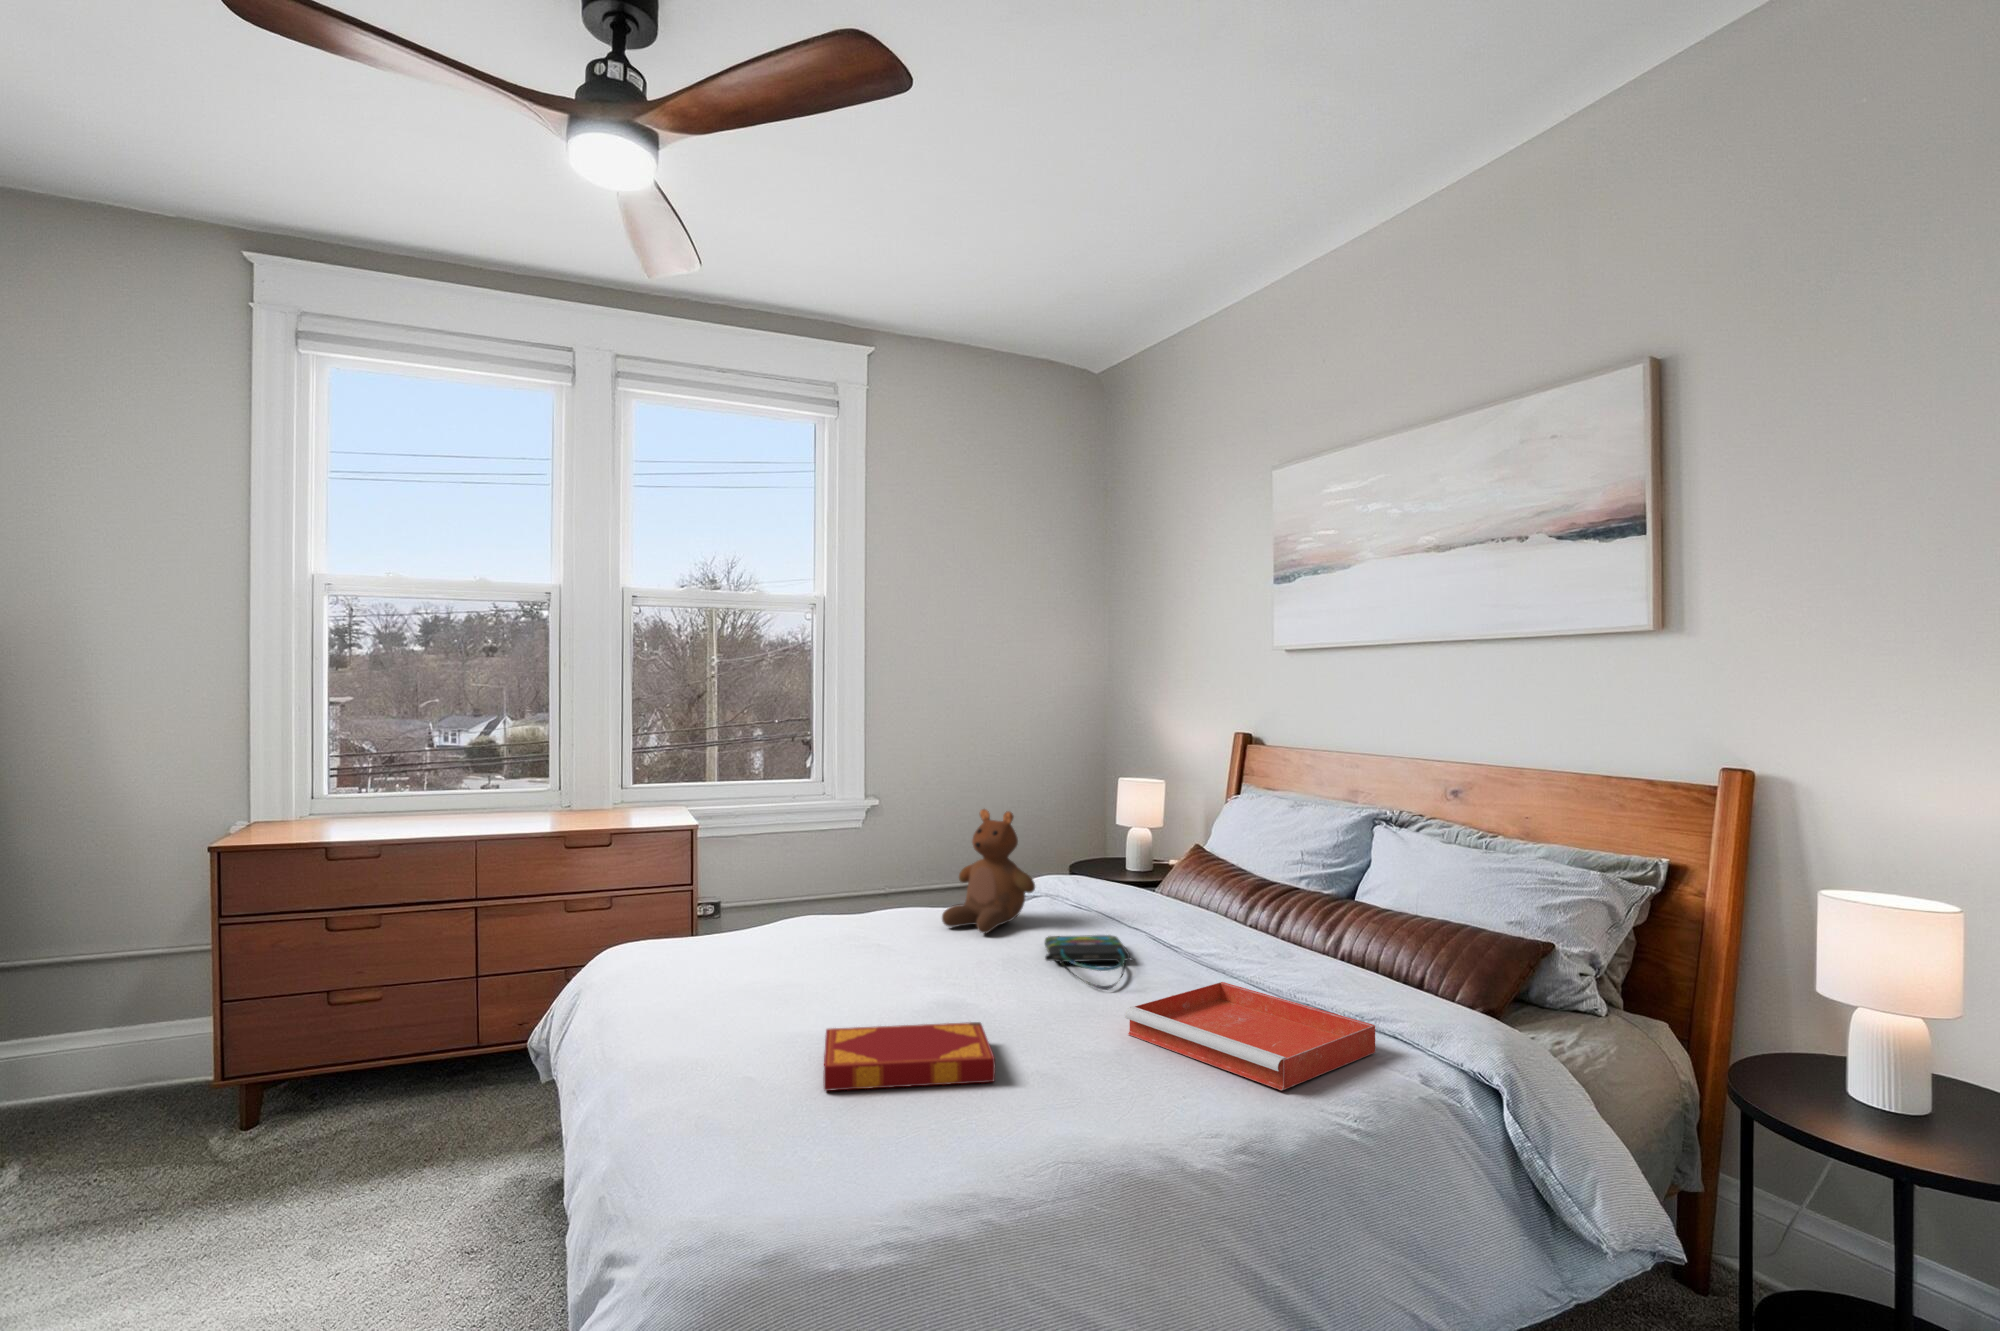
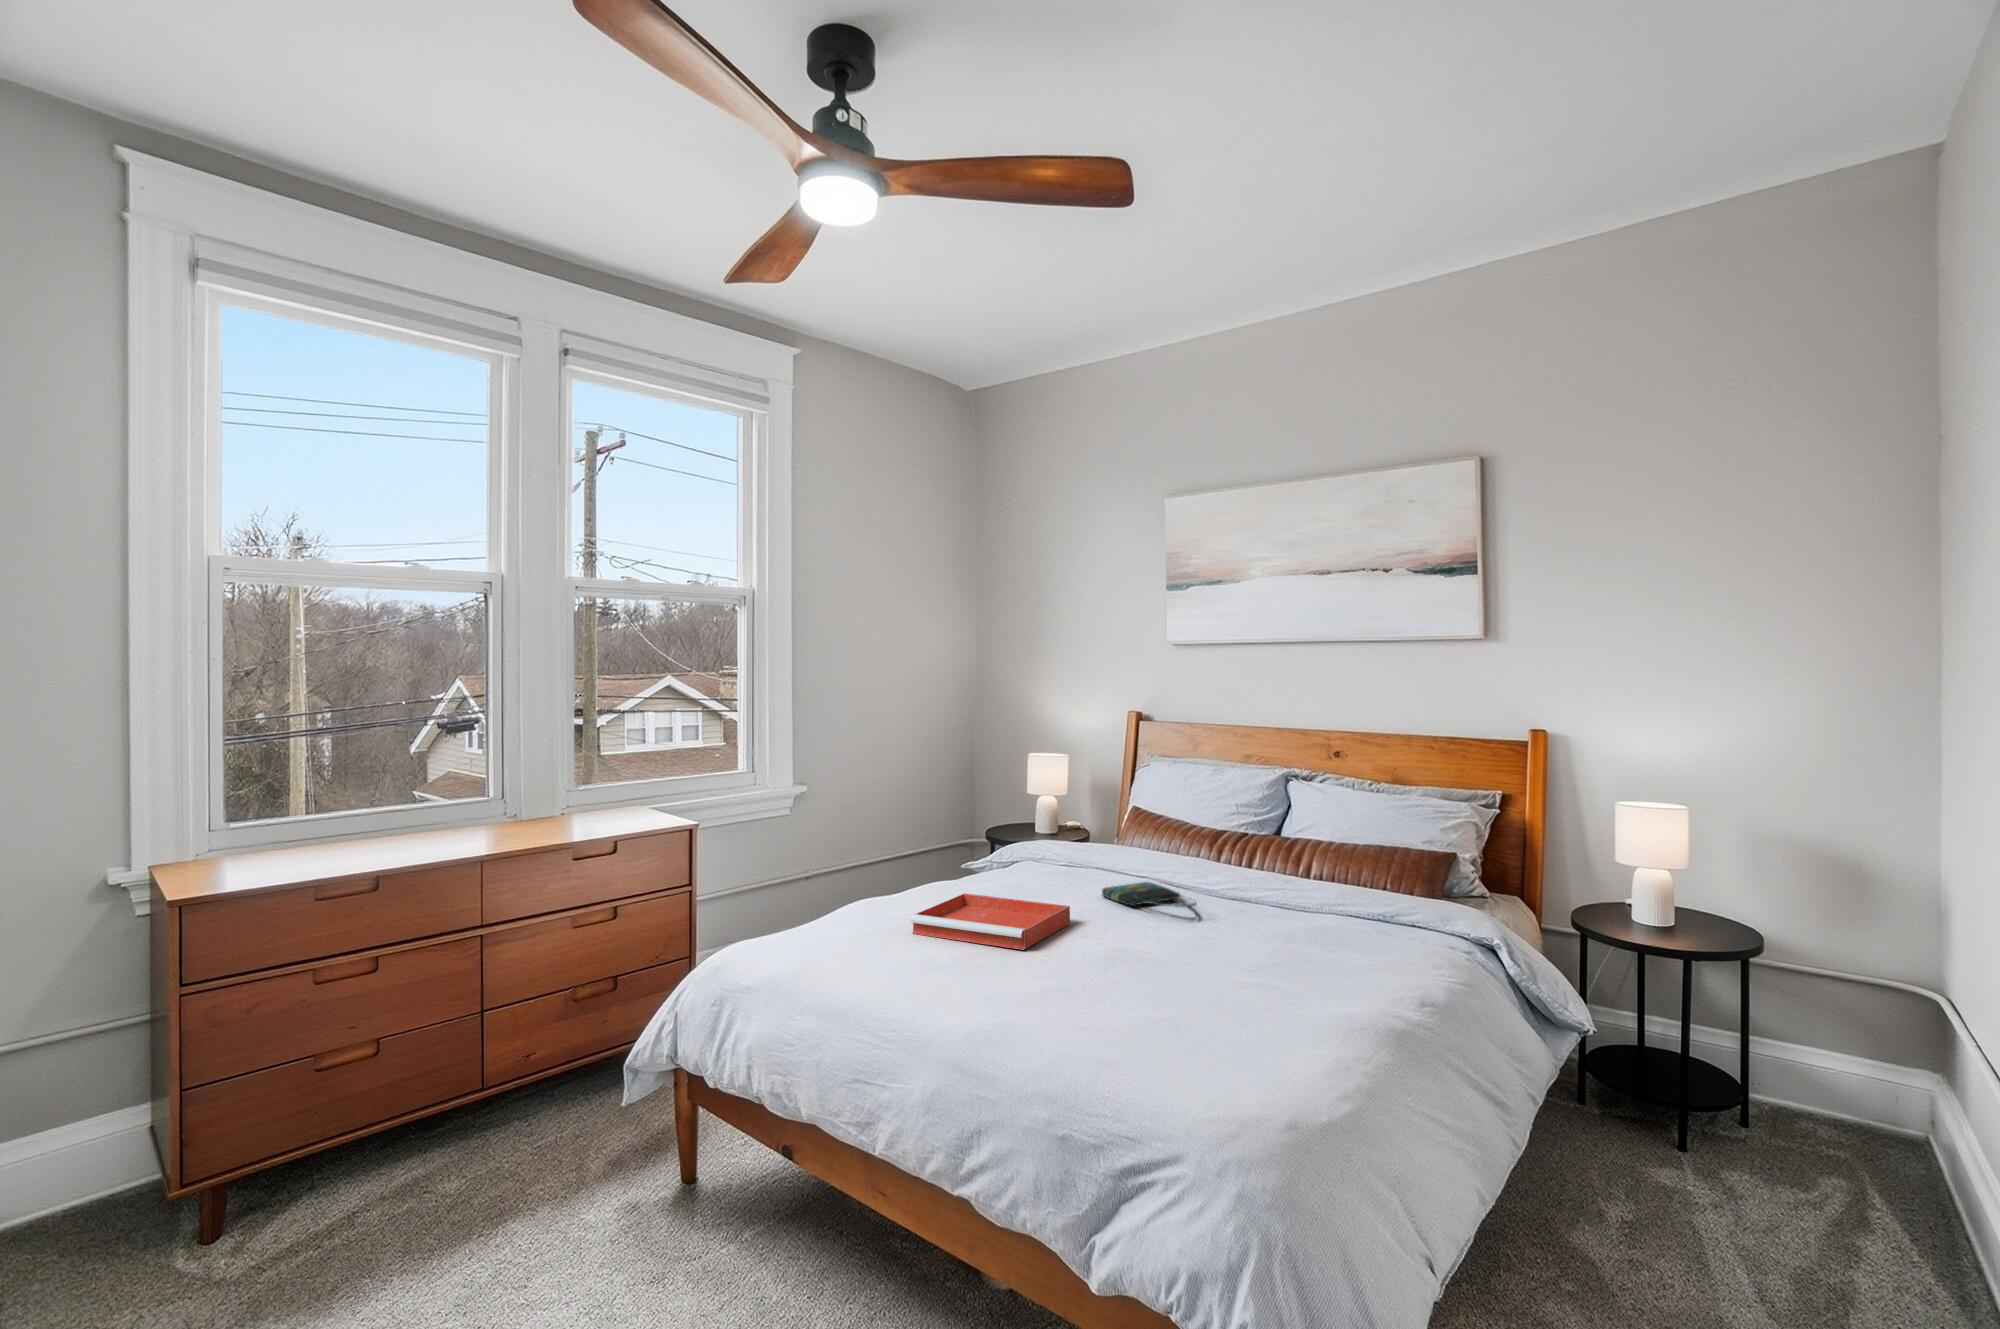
teddy bear: present [942,809,1035,933] -> none [997,790,1072,892]
tray: present [1125,982,1375,1090] -> present [911,893,1070,950]
hardback book: present [823,1022,995,1091] -> none [1073,951,1221,1011]

